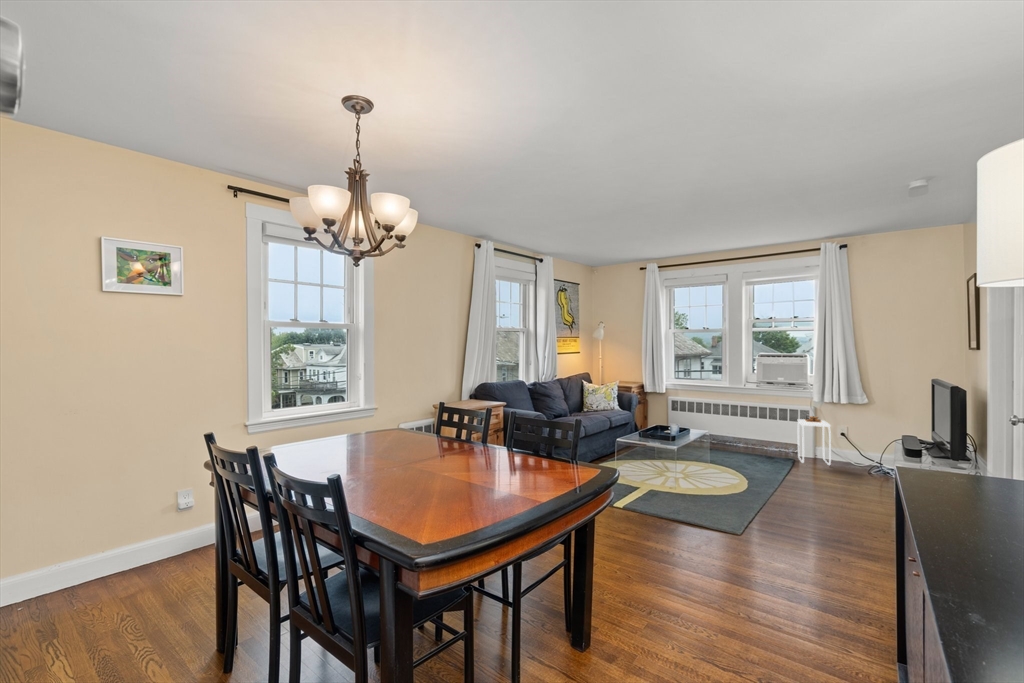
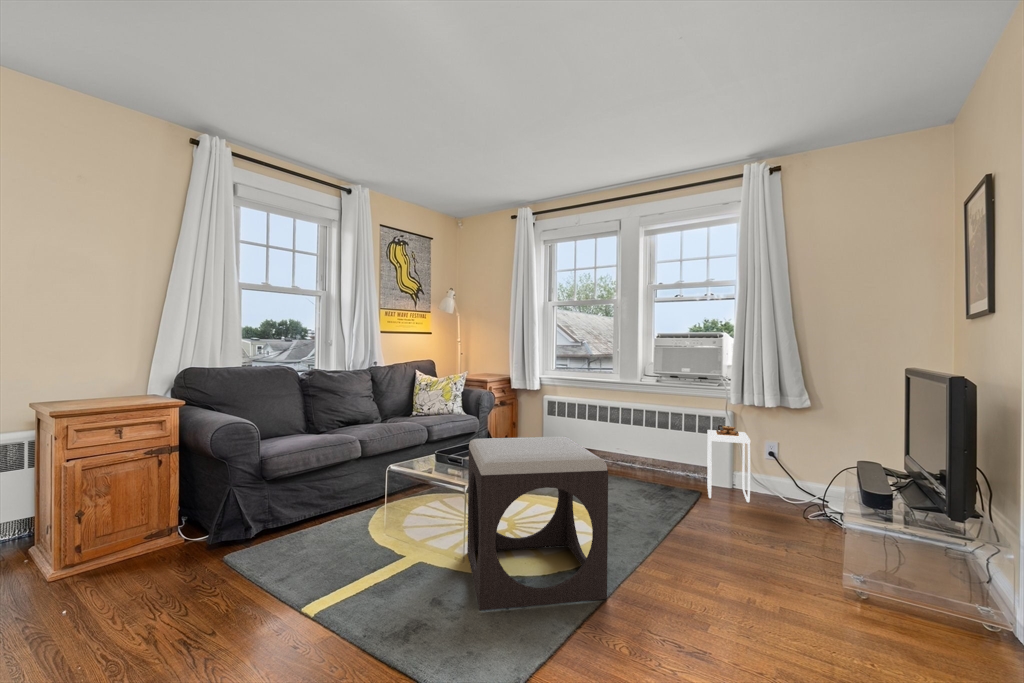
footstool: none [674,420,769,505] -> present [467,437,608,610]

